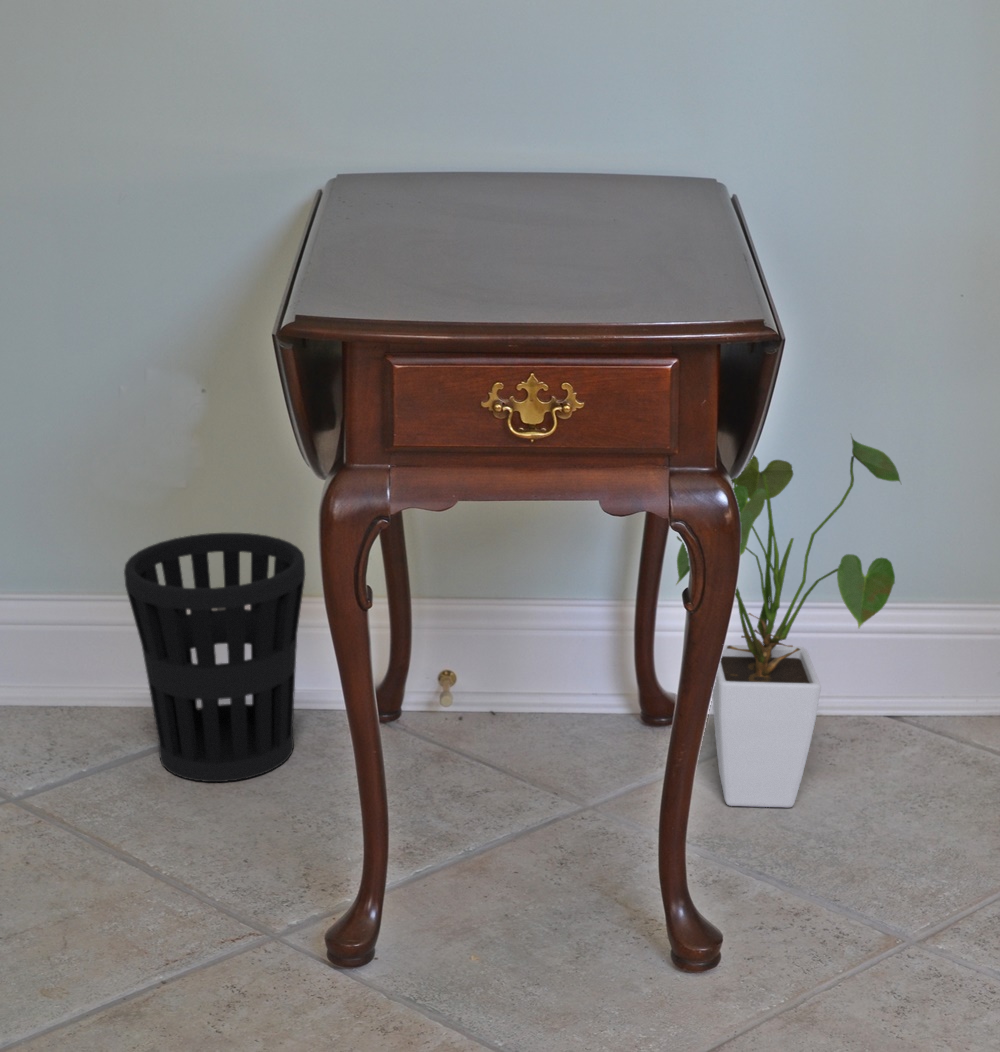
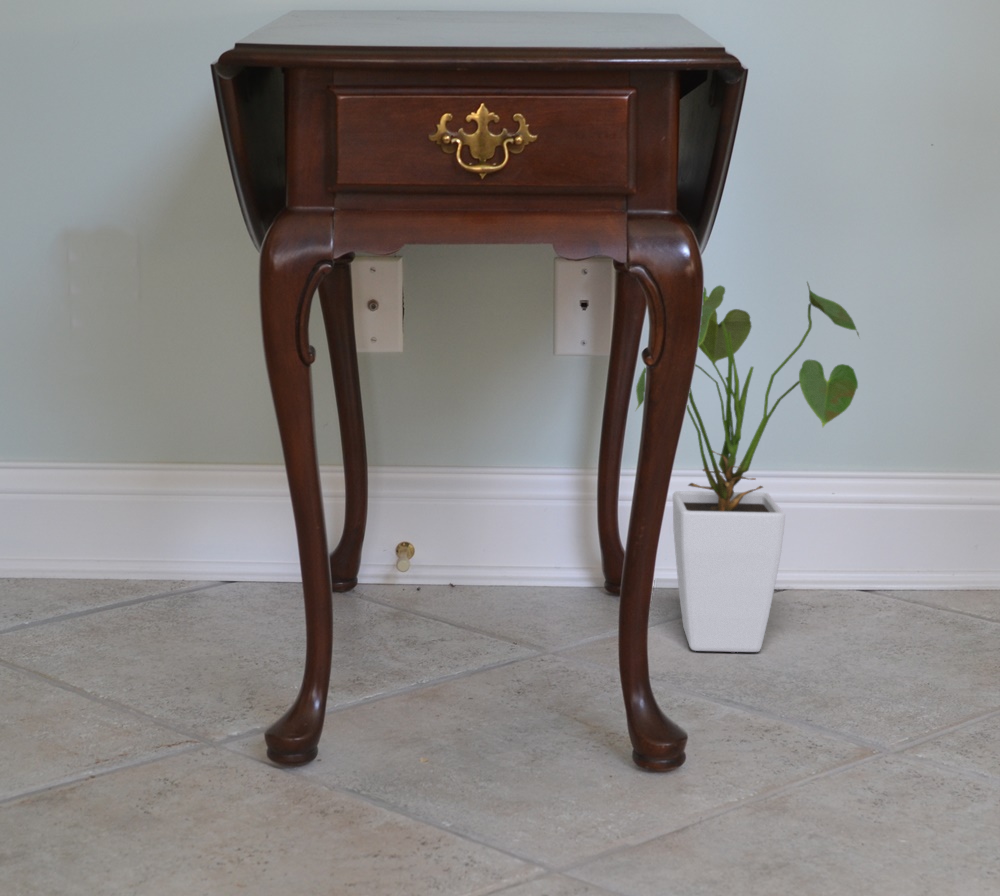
wastebasket: present [124,533,305,782] -> none [77,394,262,632]

